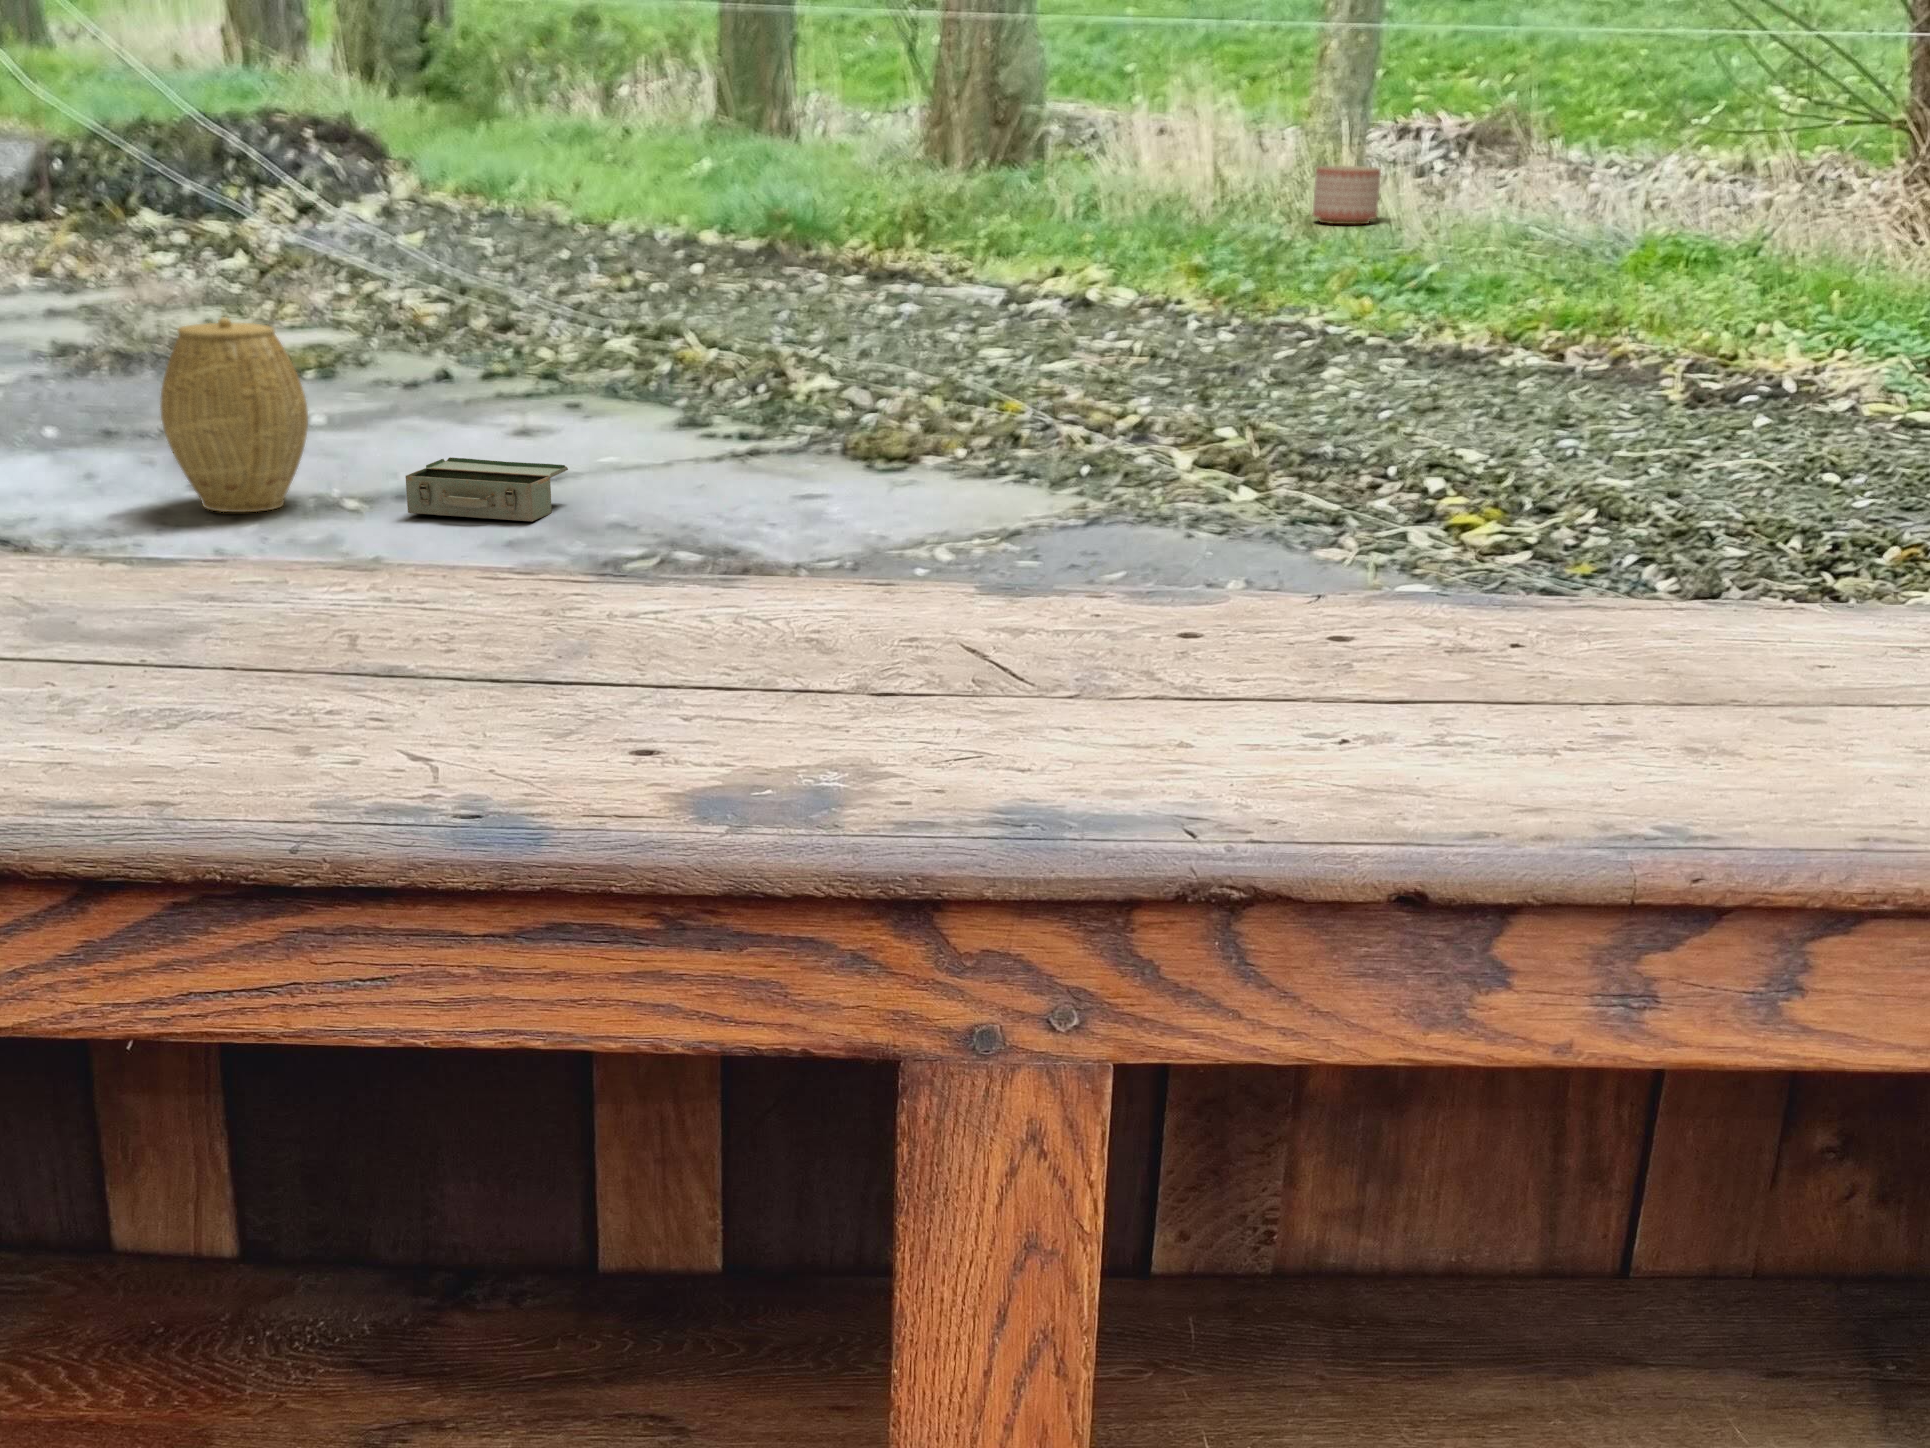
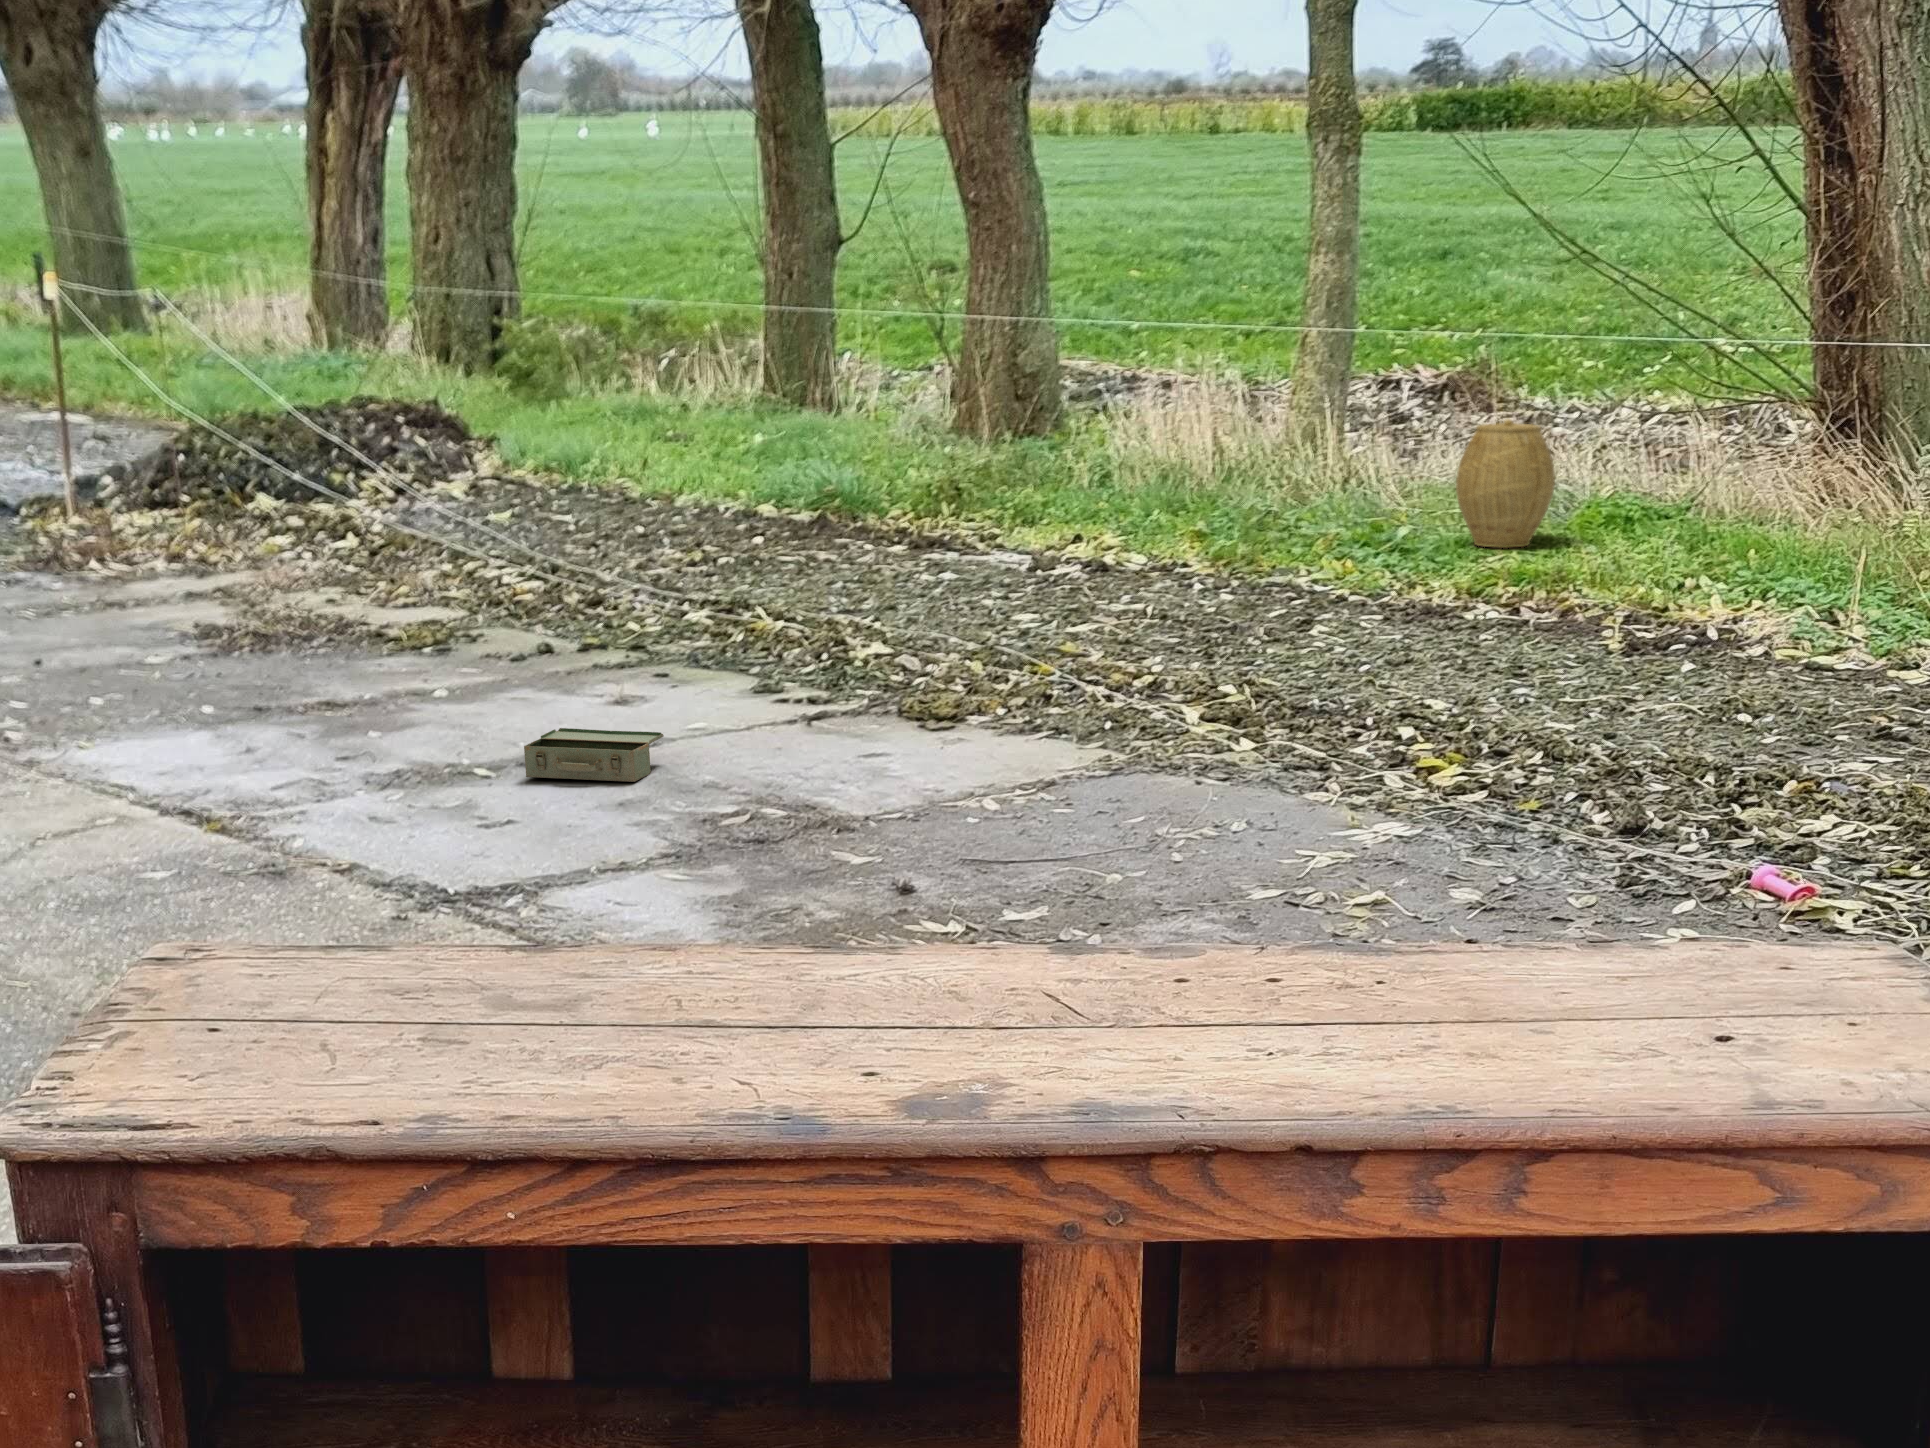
planter: present [1312,166,1381,224] -> none [1298,438,1356,488]
woven basket: present [160,317,308,512] -> present [1456,419,1555,548]

